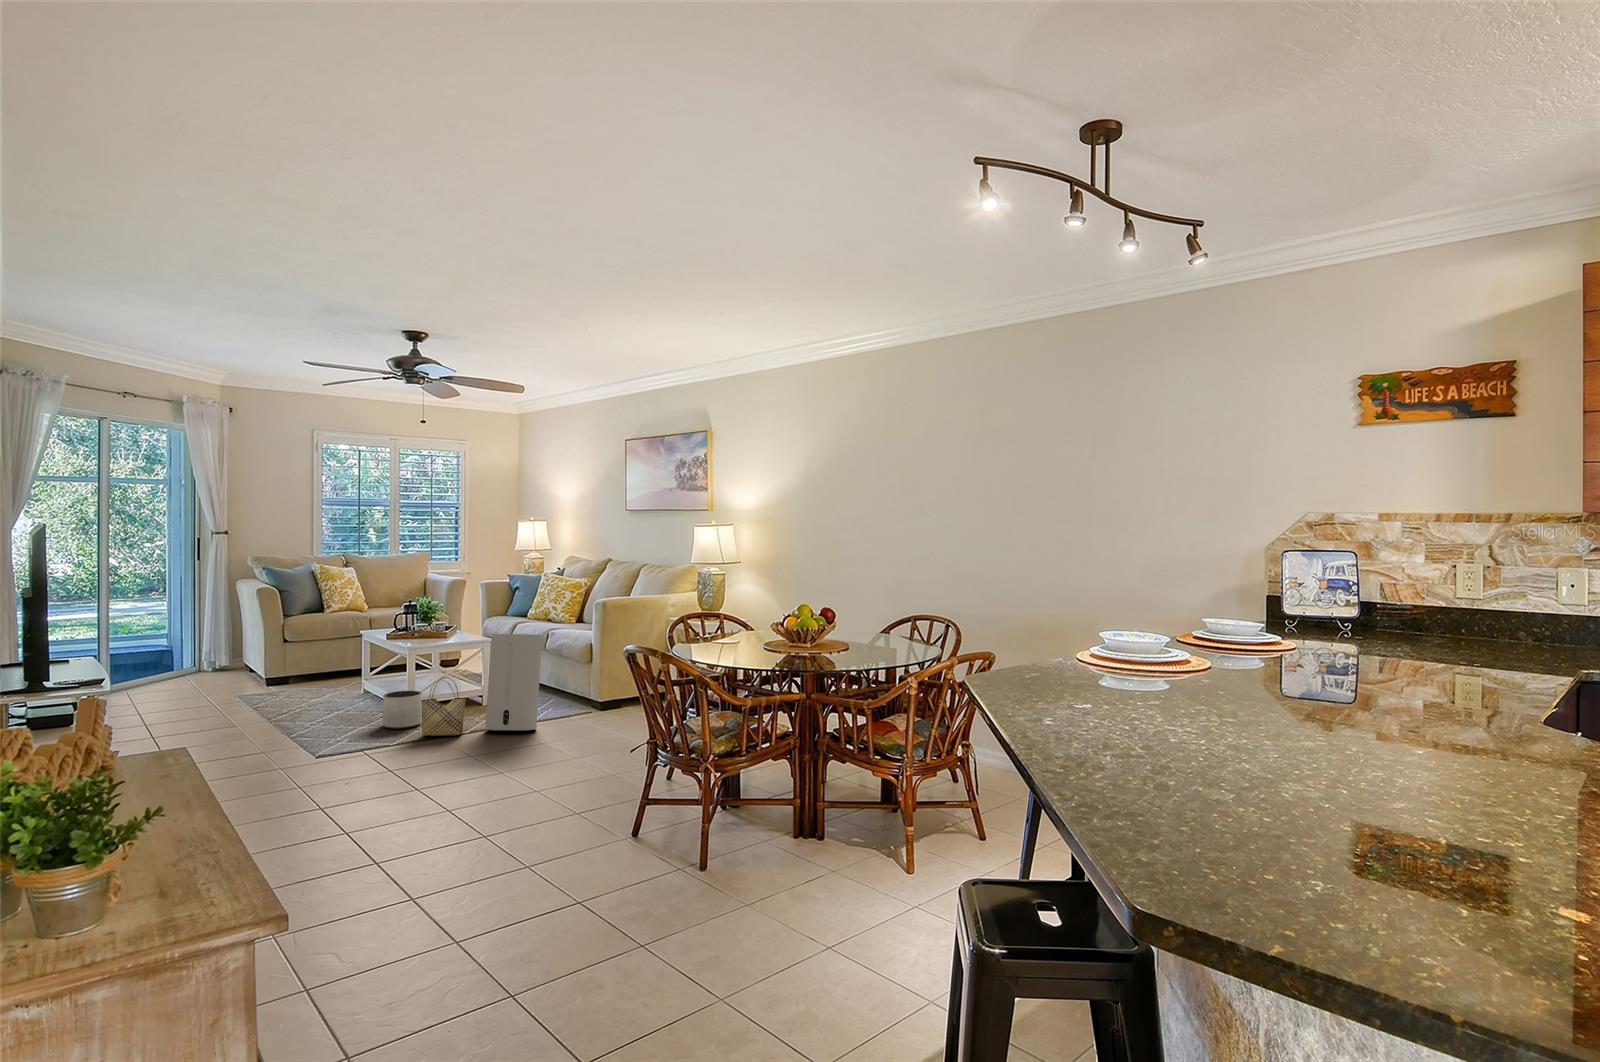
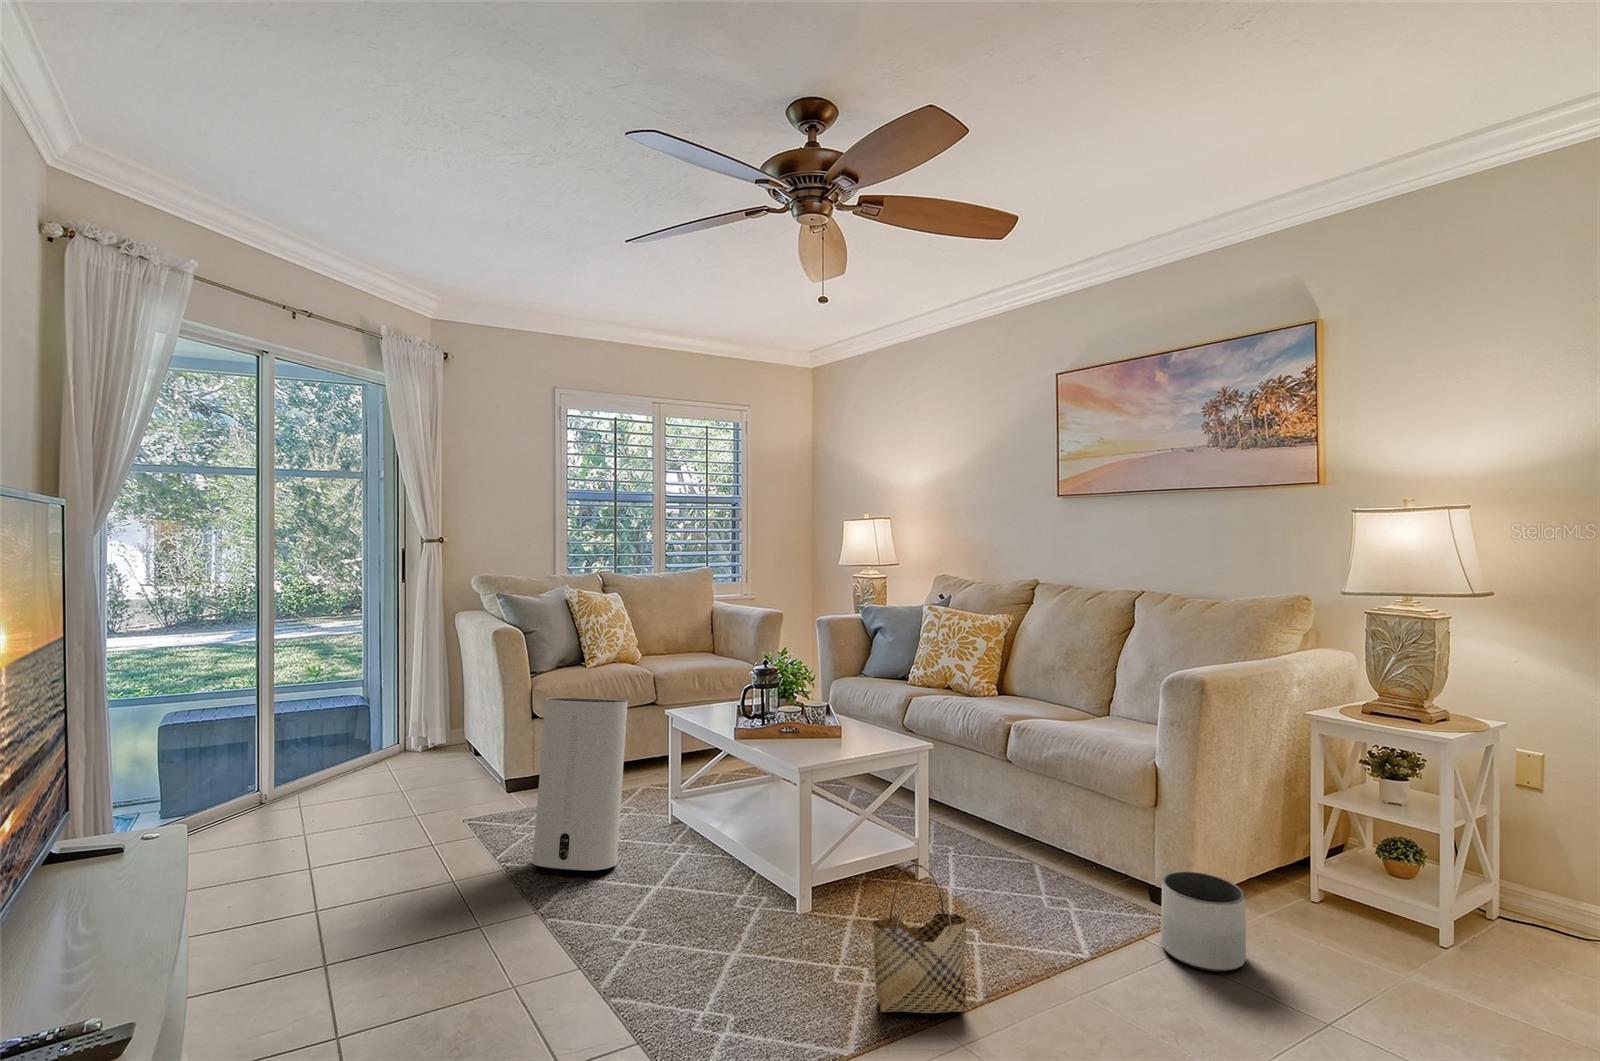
air purifier: present [485,634,542,731] -> present [533,698,628,870]
planter: present [383,691,422,729] -> present [1161,872,1246,972]

